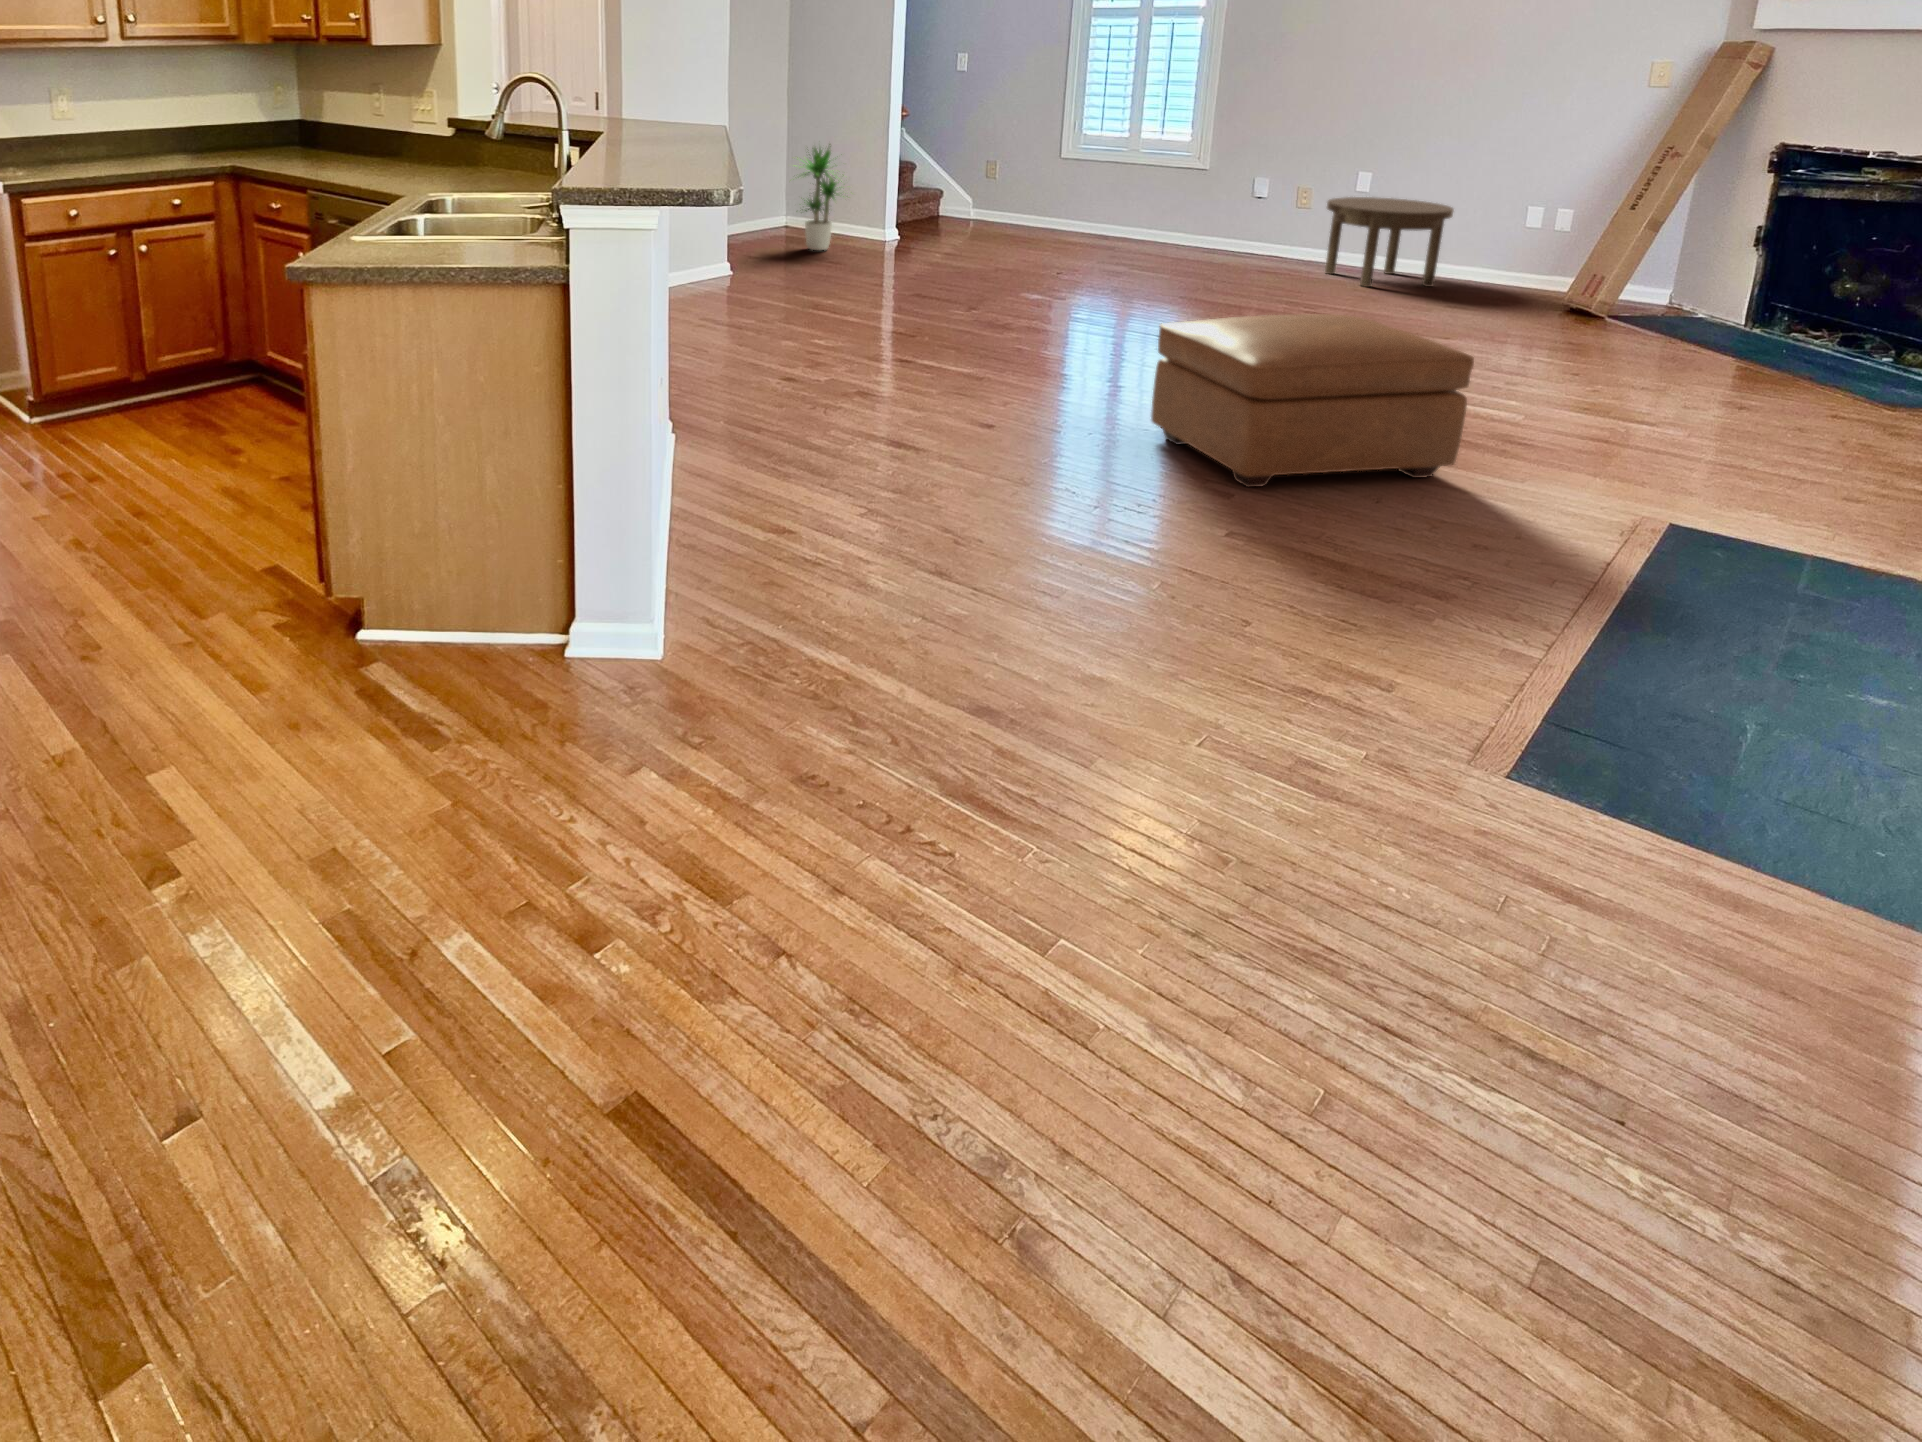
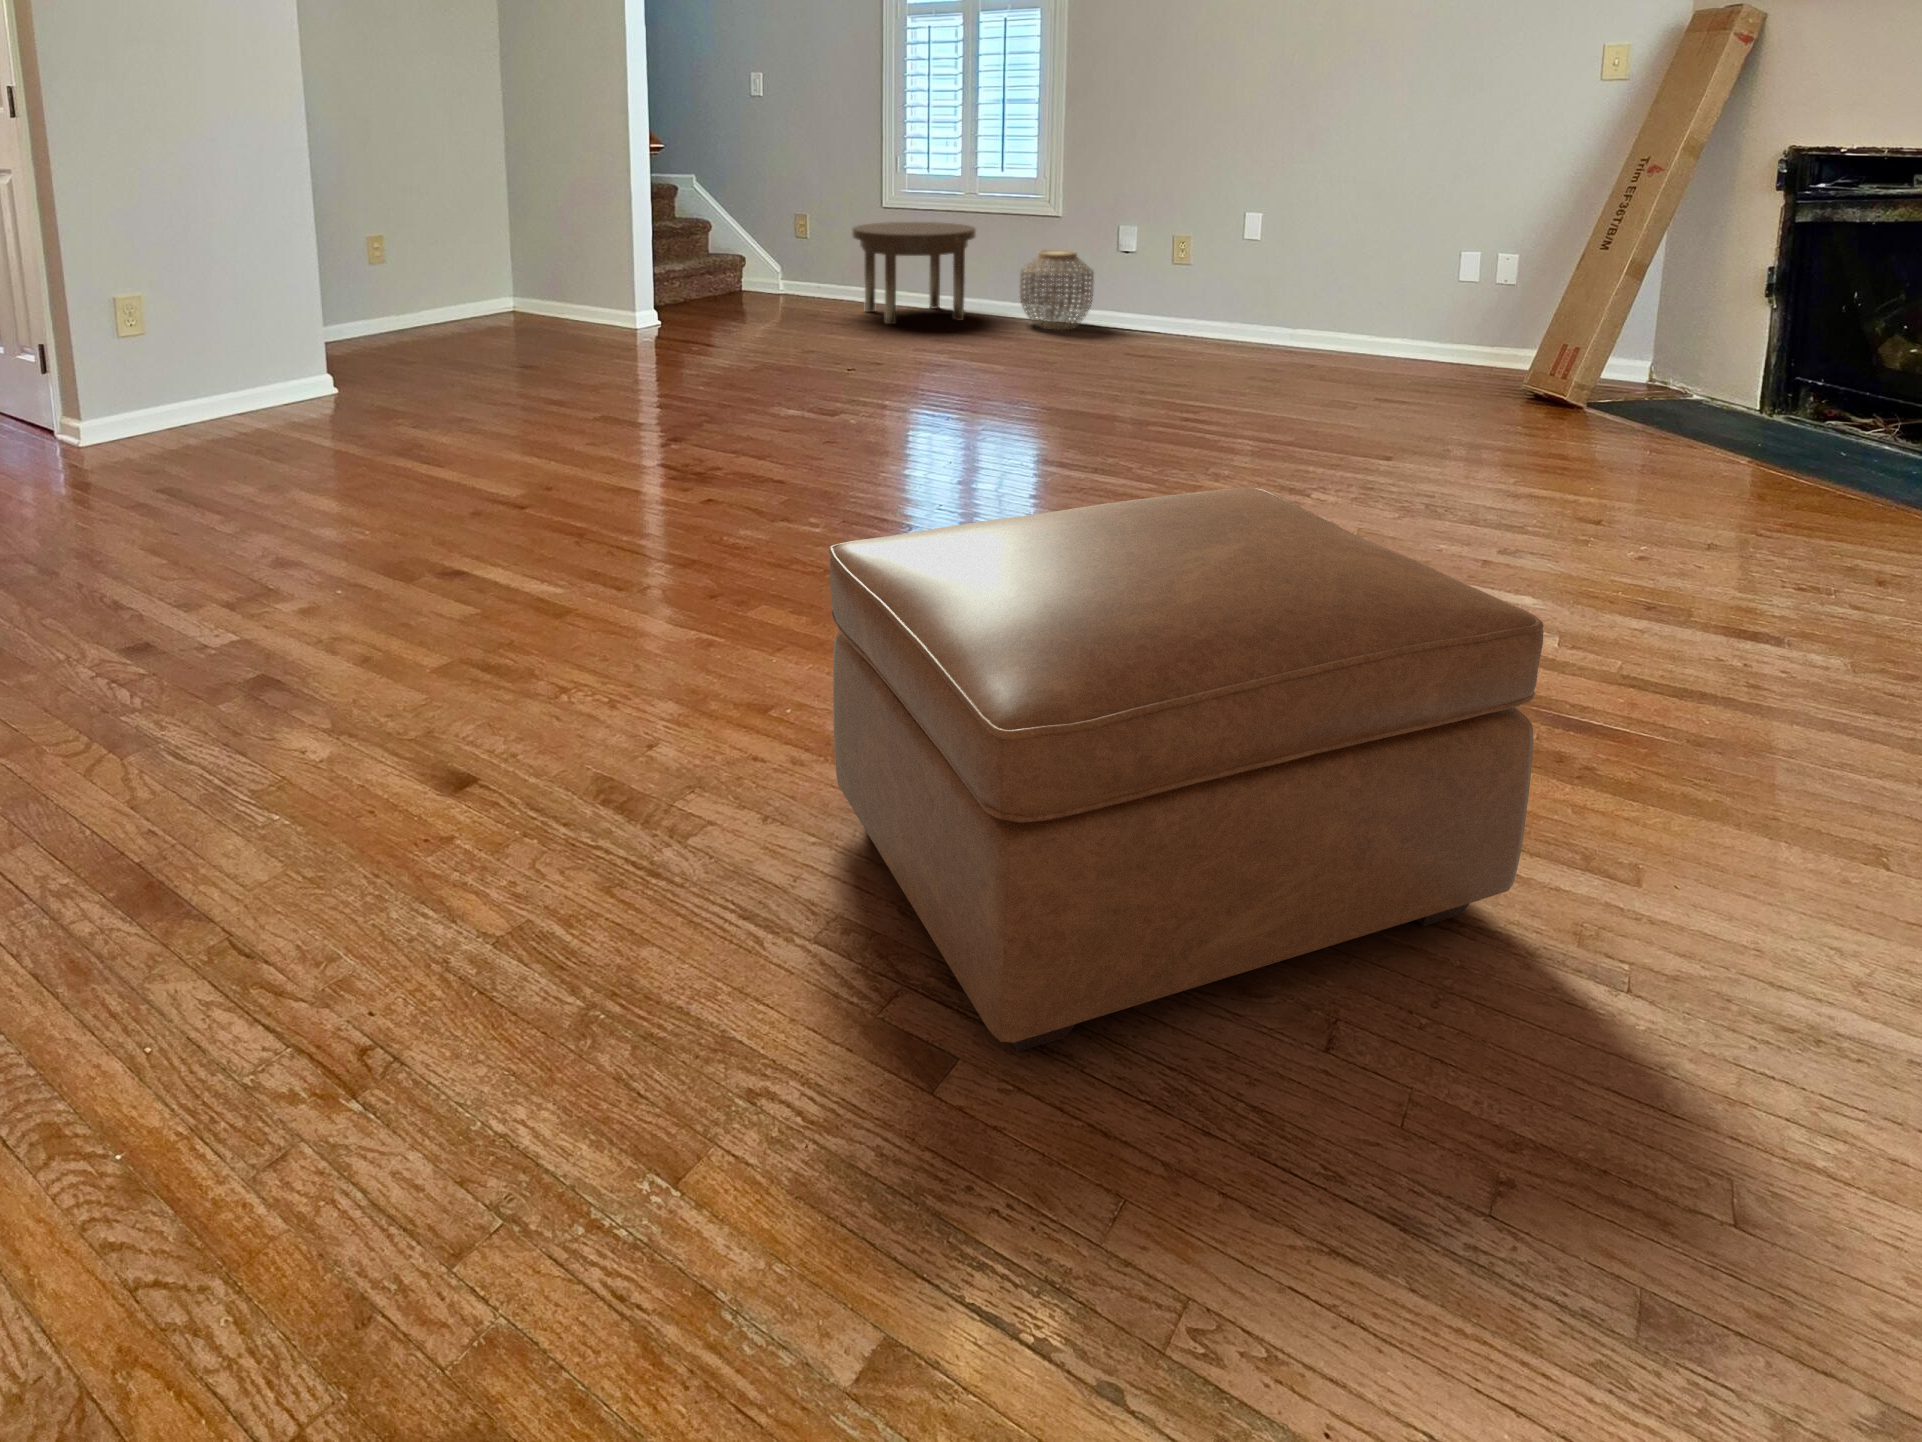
potted plant: present [800,144,848,250] -> none [462,182,569,348]
woven basket: none [1170,196,1231,254] -> present [1020,250,1094,329]
side table: present [1325,197,1454,287] -> present [852,222,976,324]

